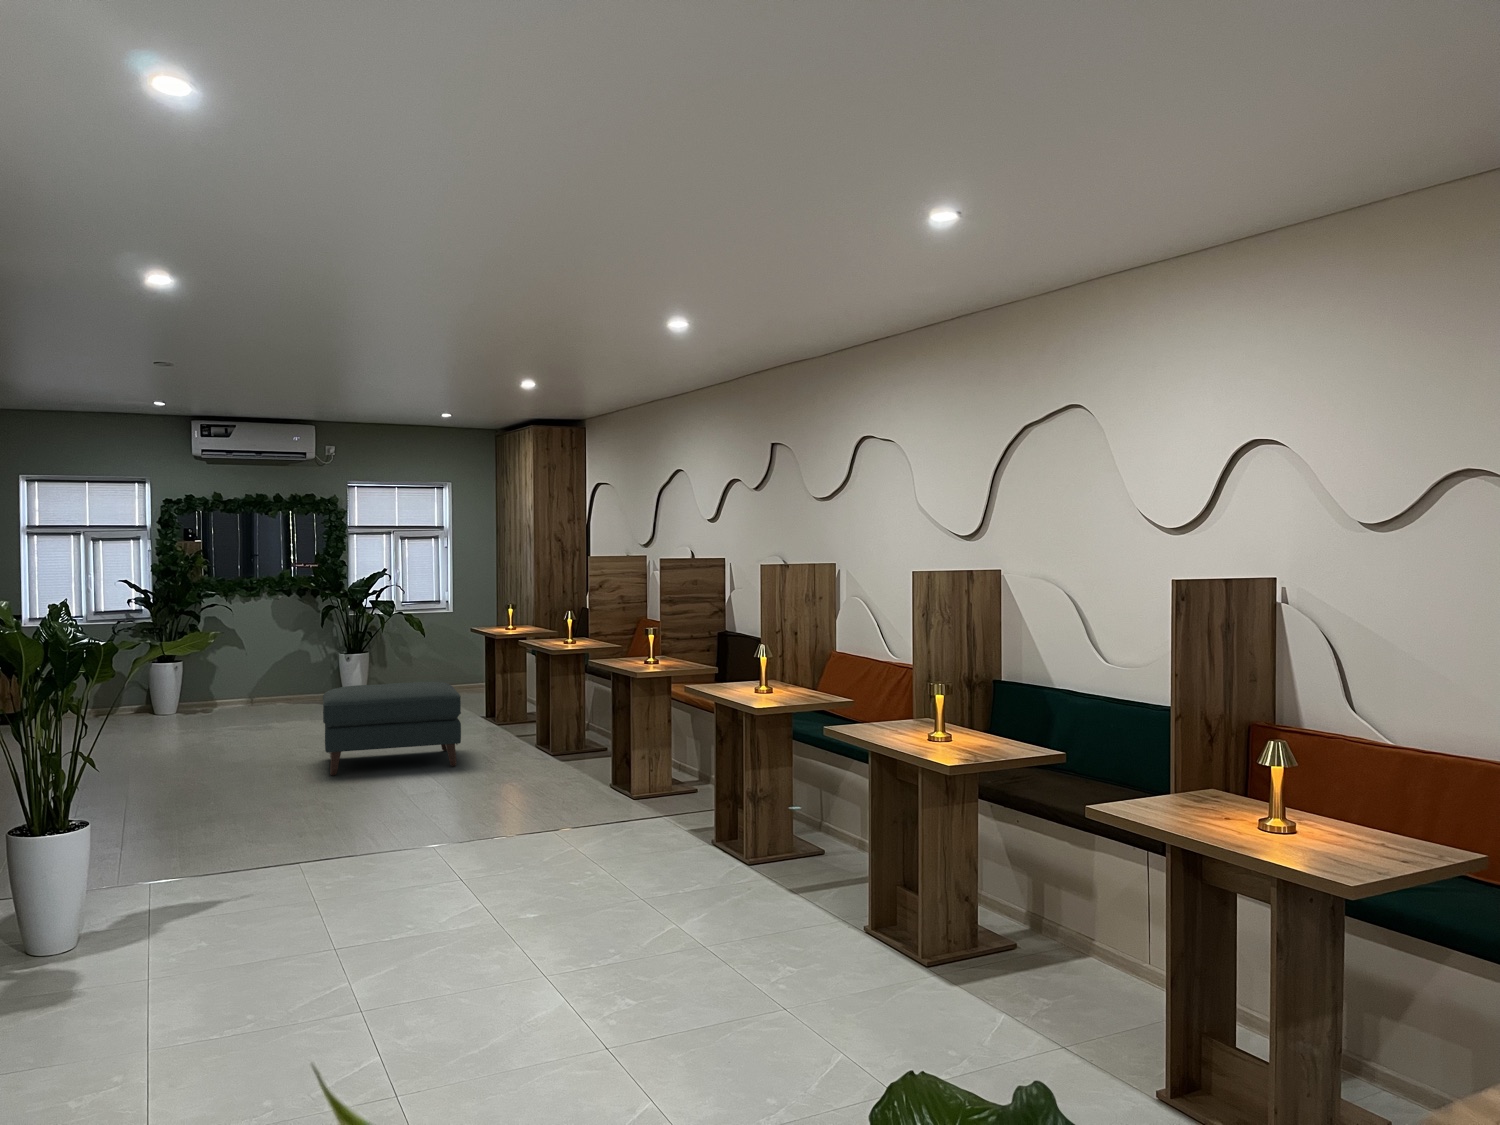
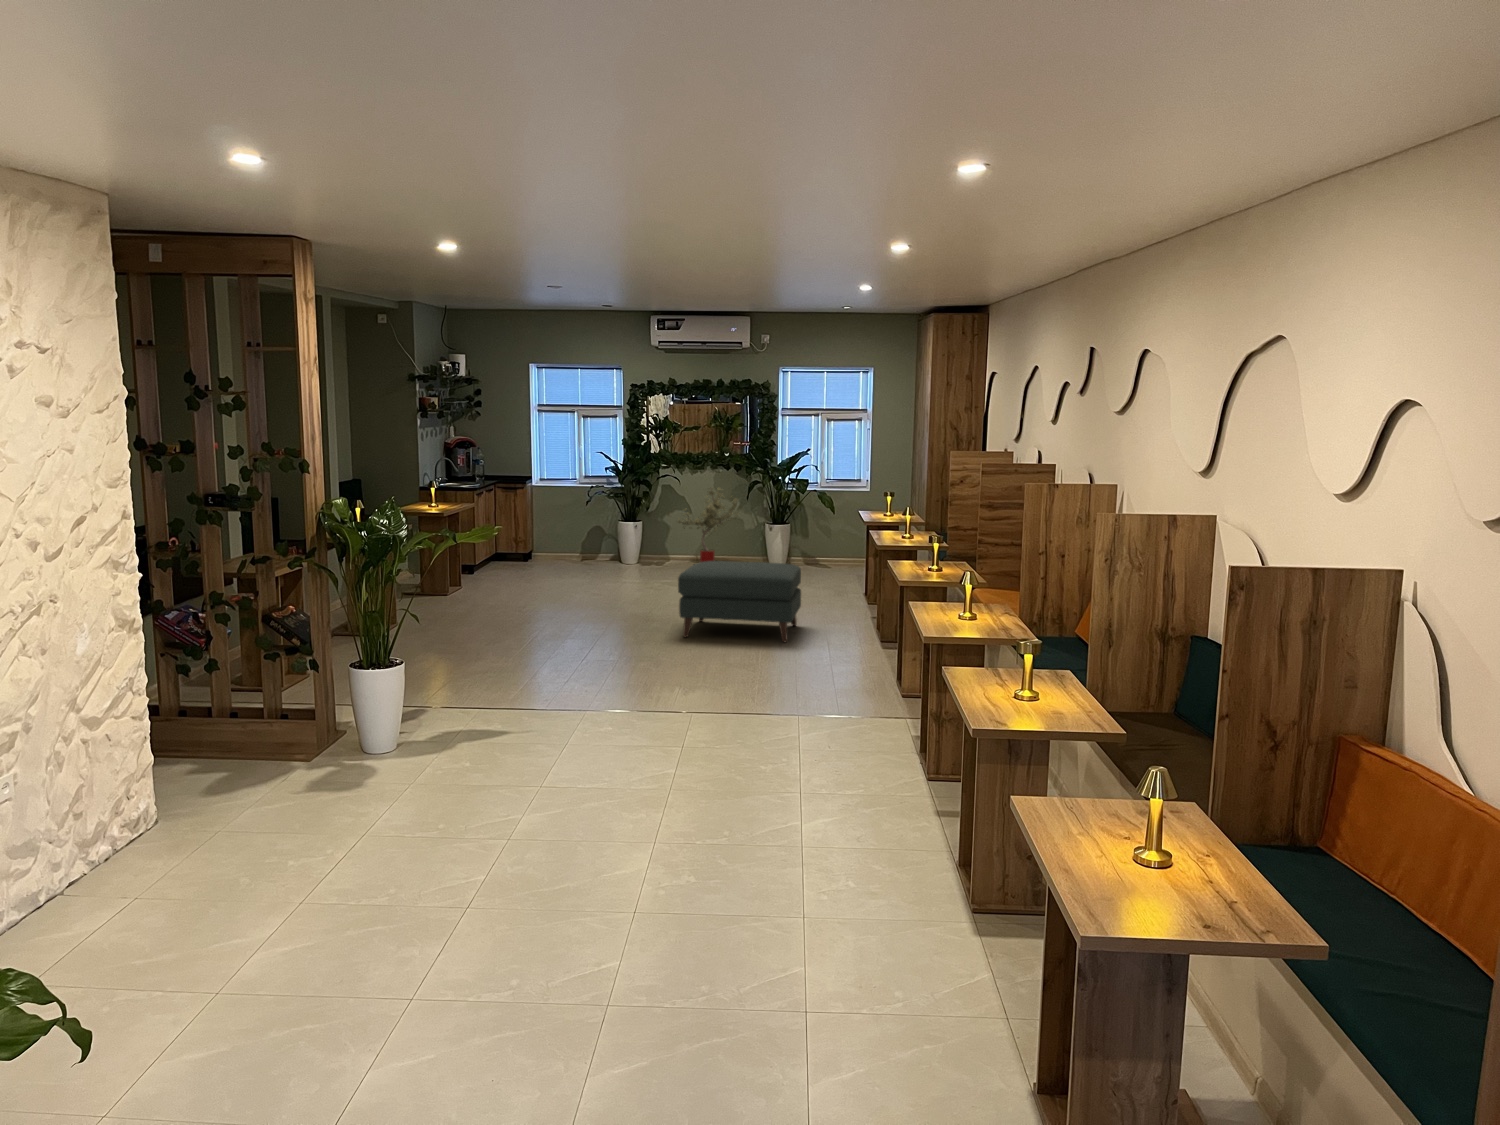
potted tree: none [228,615,310,706] -> present [678,487,738,562]

